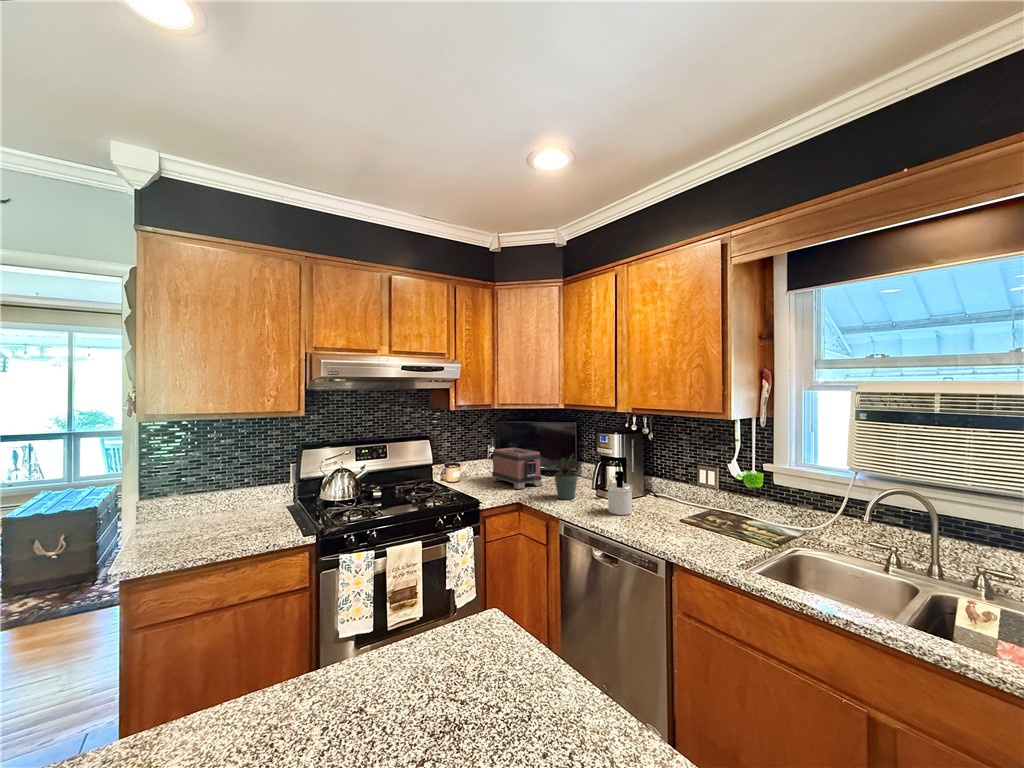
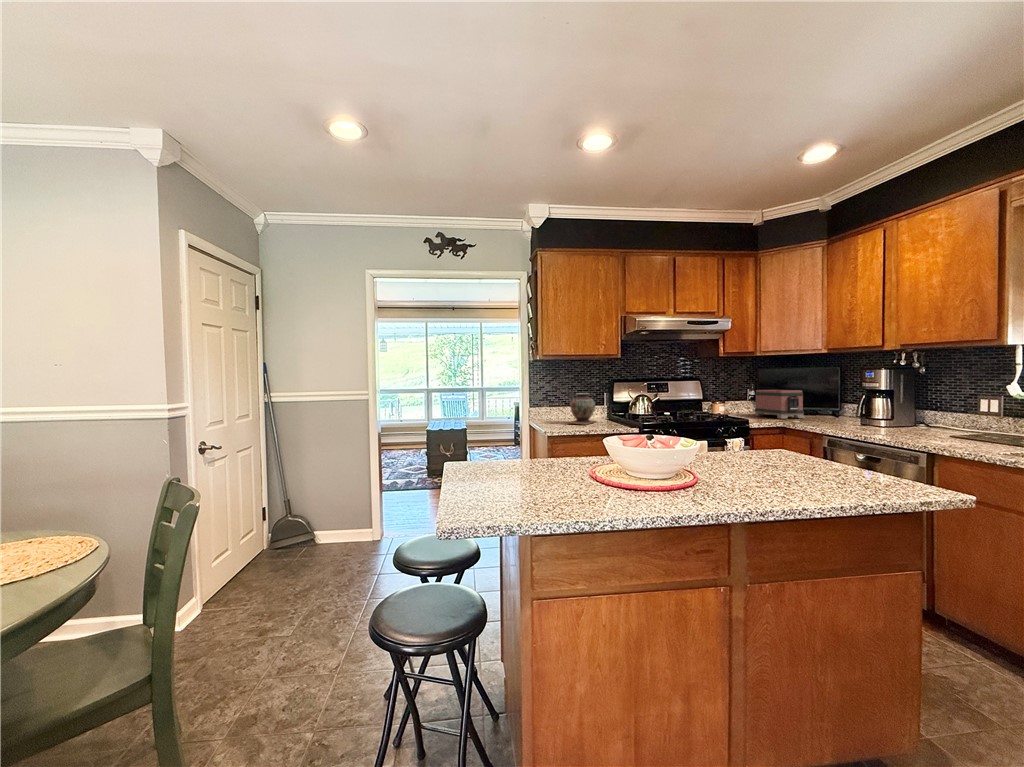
potted plant: present [550,454,581,499] -> none [814,387,848,424]
soap dispenser: present [607,471,633,515] -> none [872,397,899,431]
decorative vase: none [190,475,261,535] -> present [567,393,596,425]

